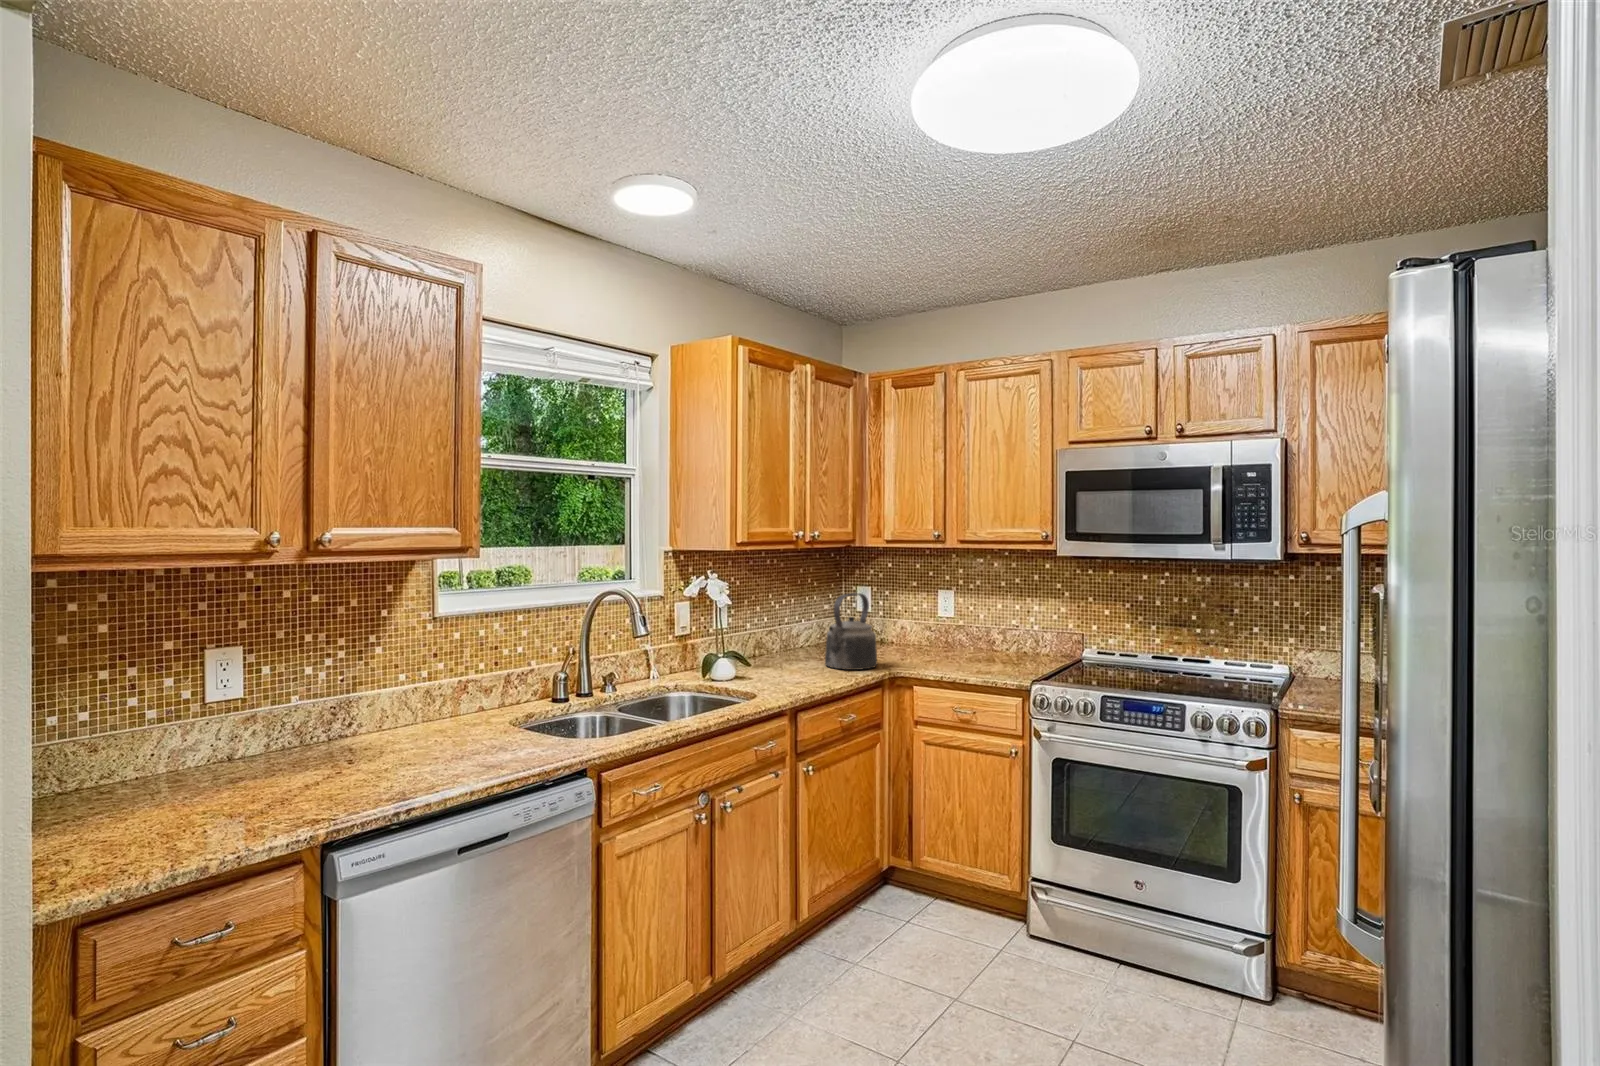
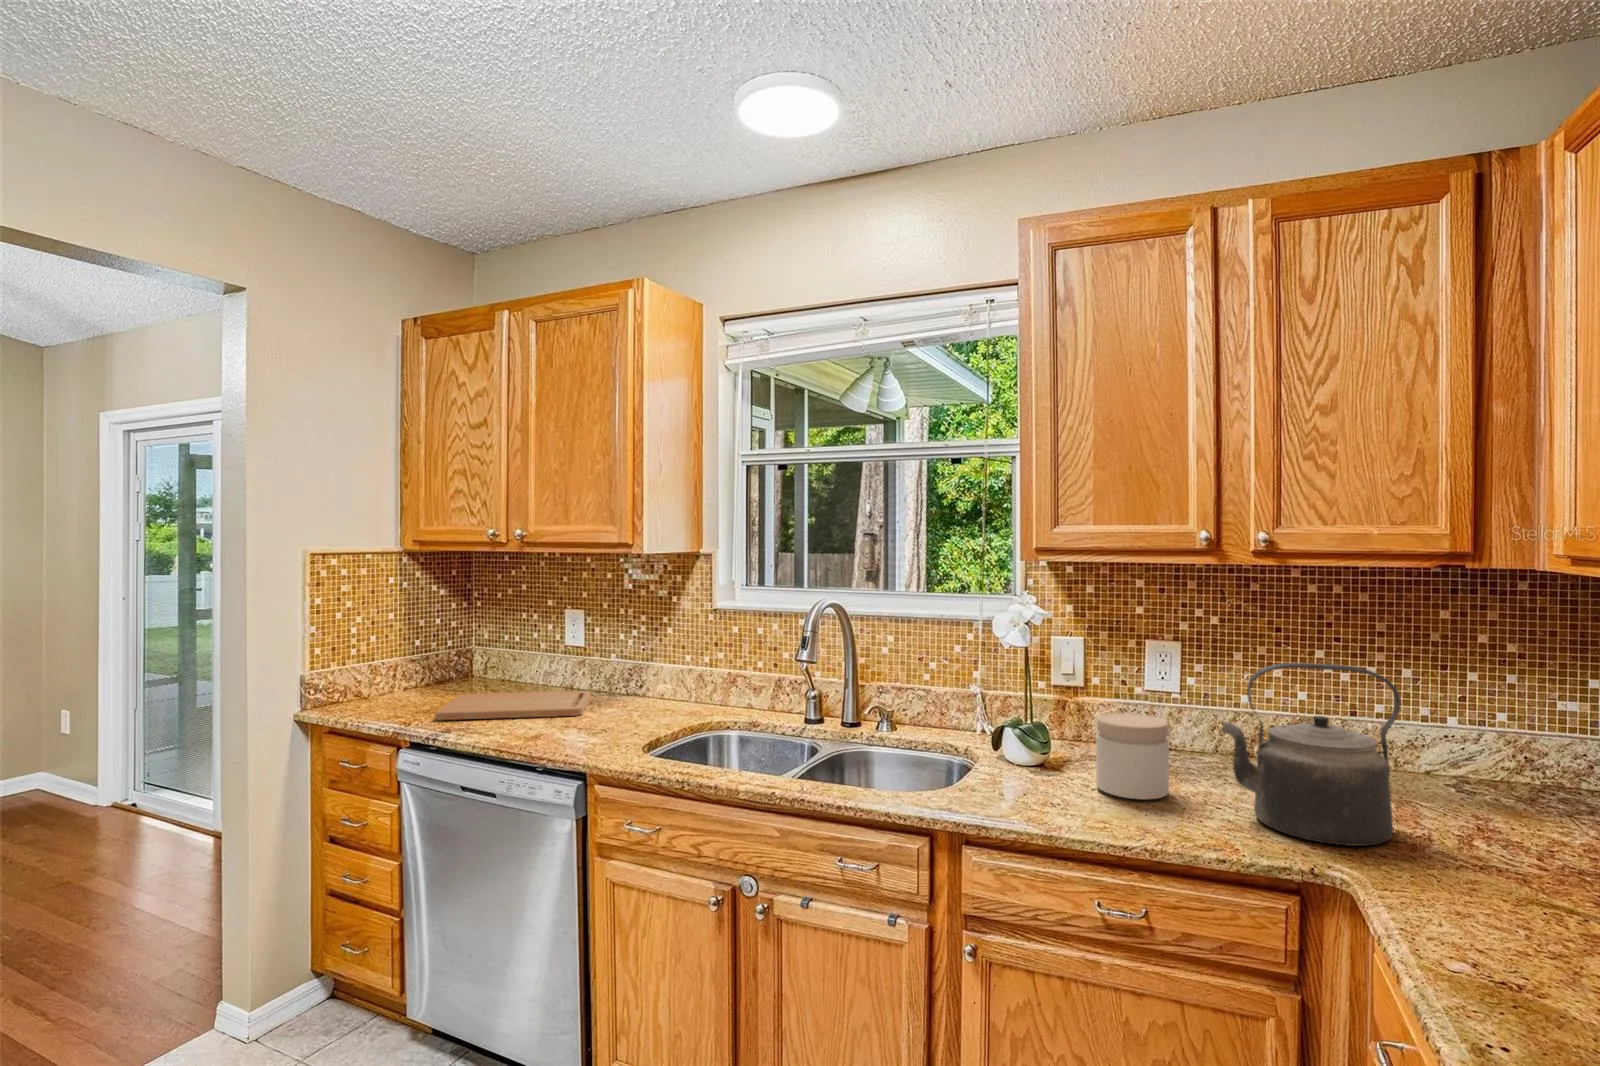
jar: none [771,634,808,677] -> present [1096,713,1169,799]
cutting board: none [207,742,415,801] -> present [435,691,591,720]

